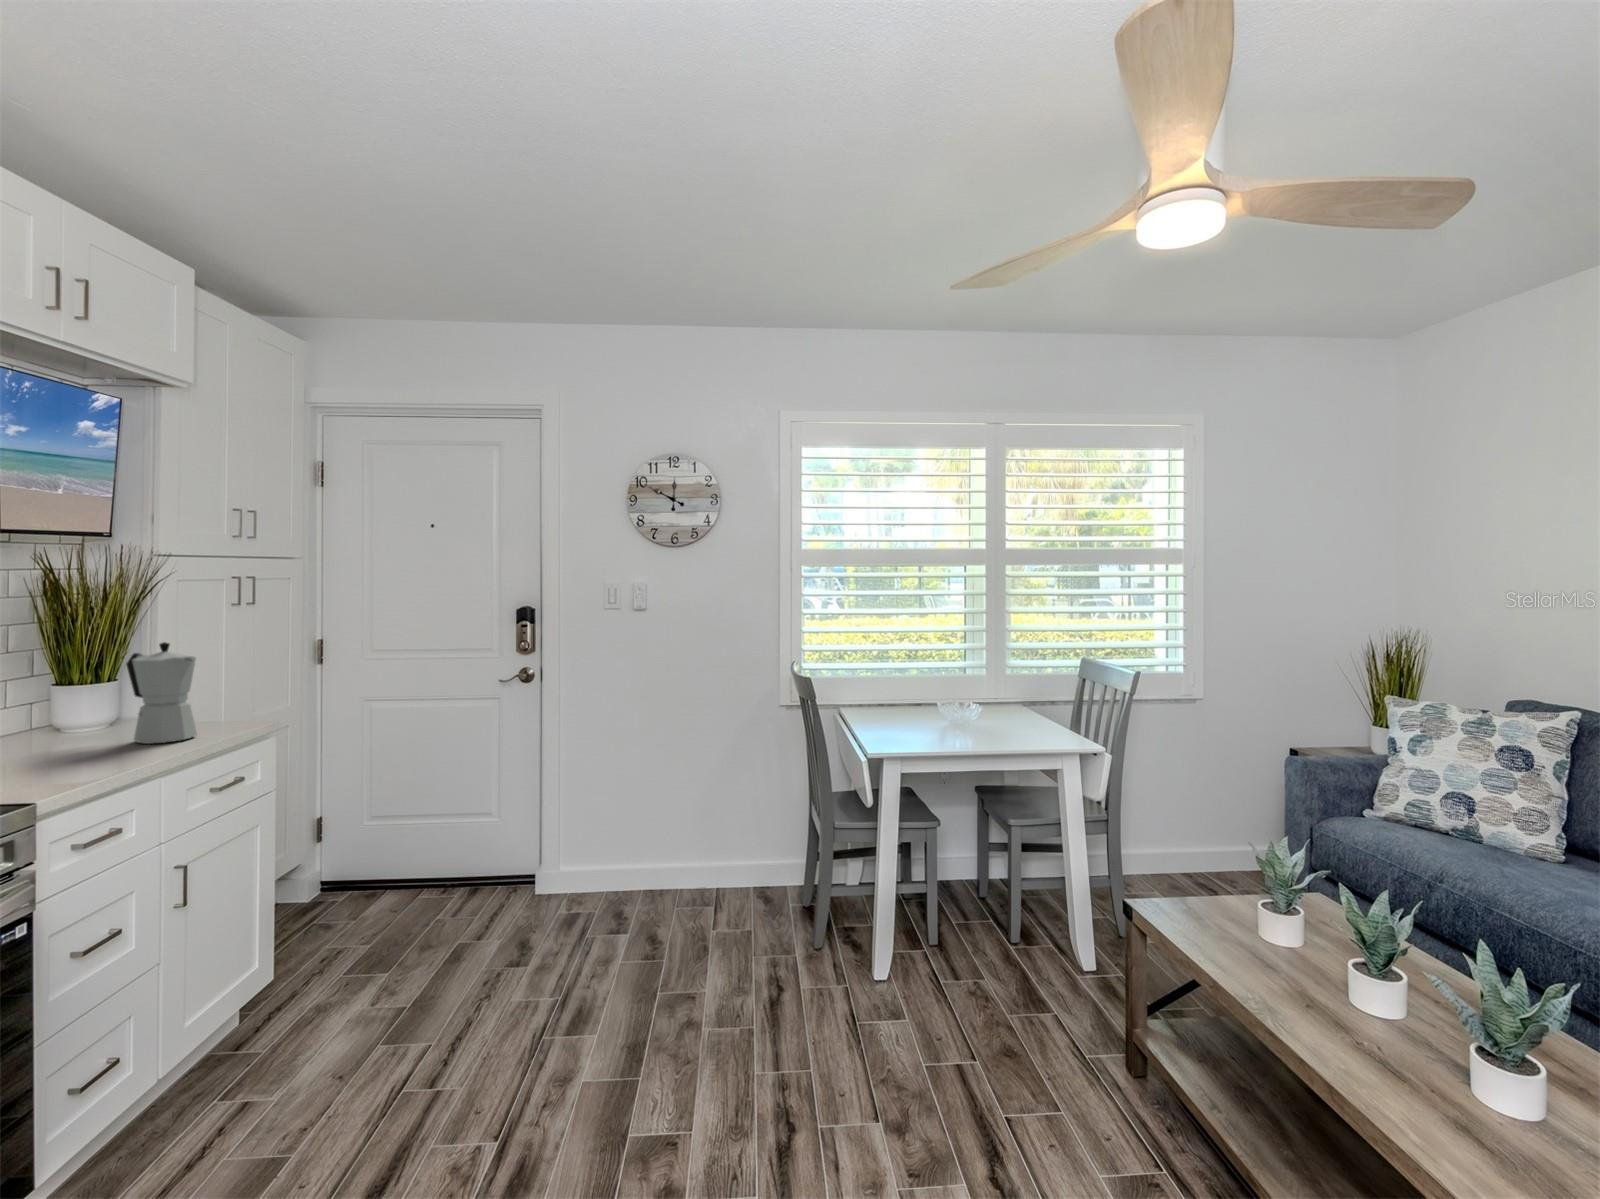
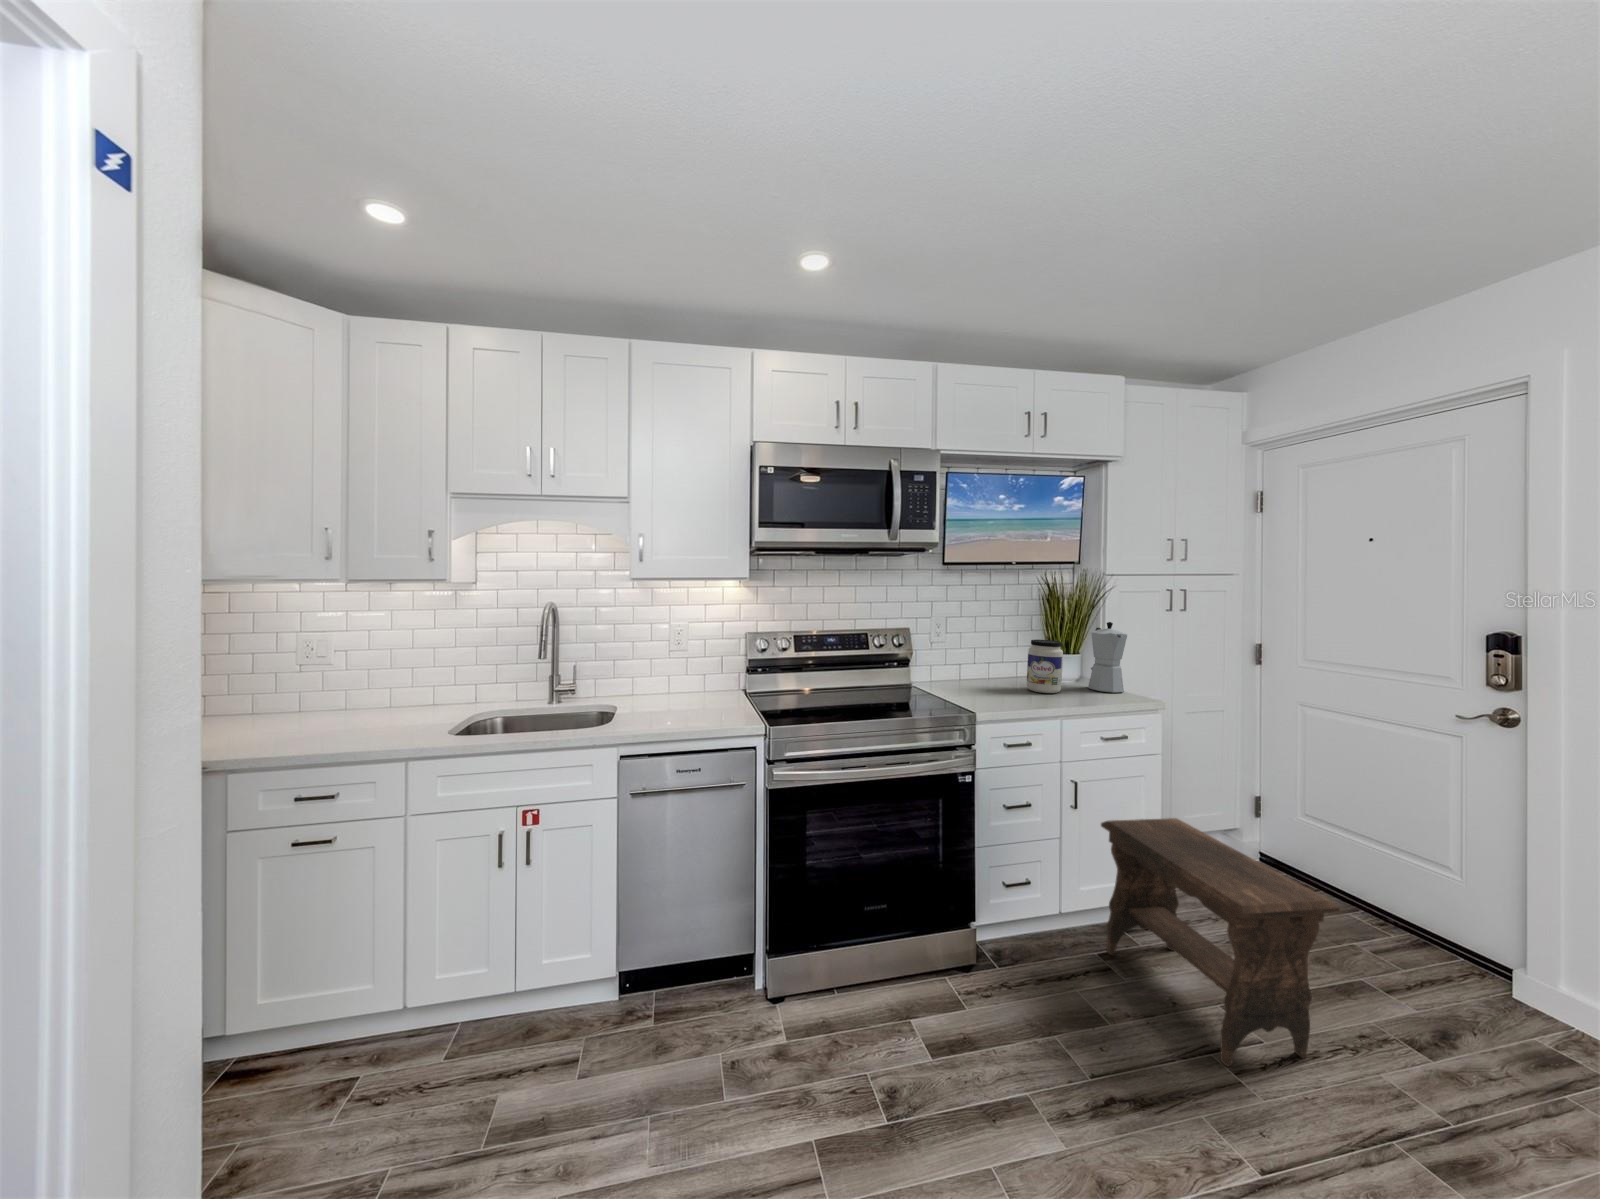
jar: none [34,681,108,769] -> present [1027,640,1063,693]
footstool: none [204,871,480,1089] -> present [1101,818,1340,1066]

